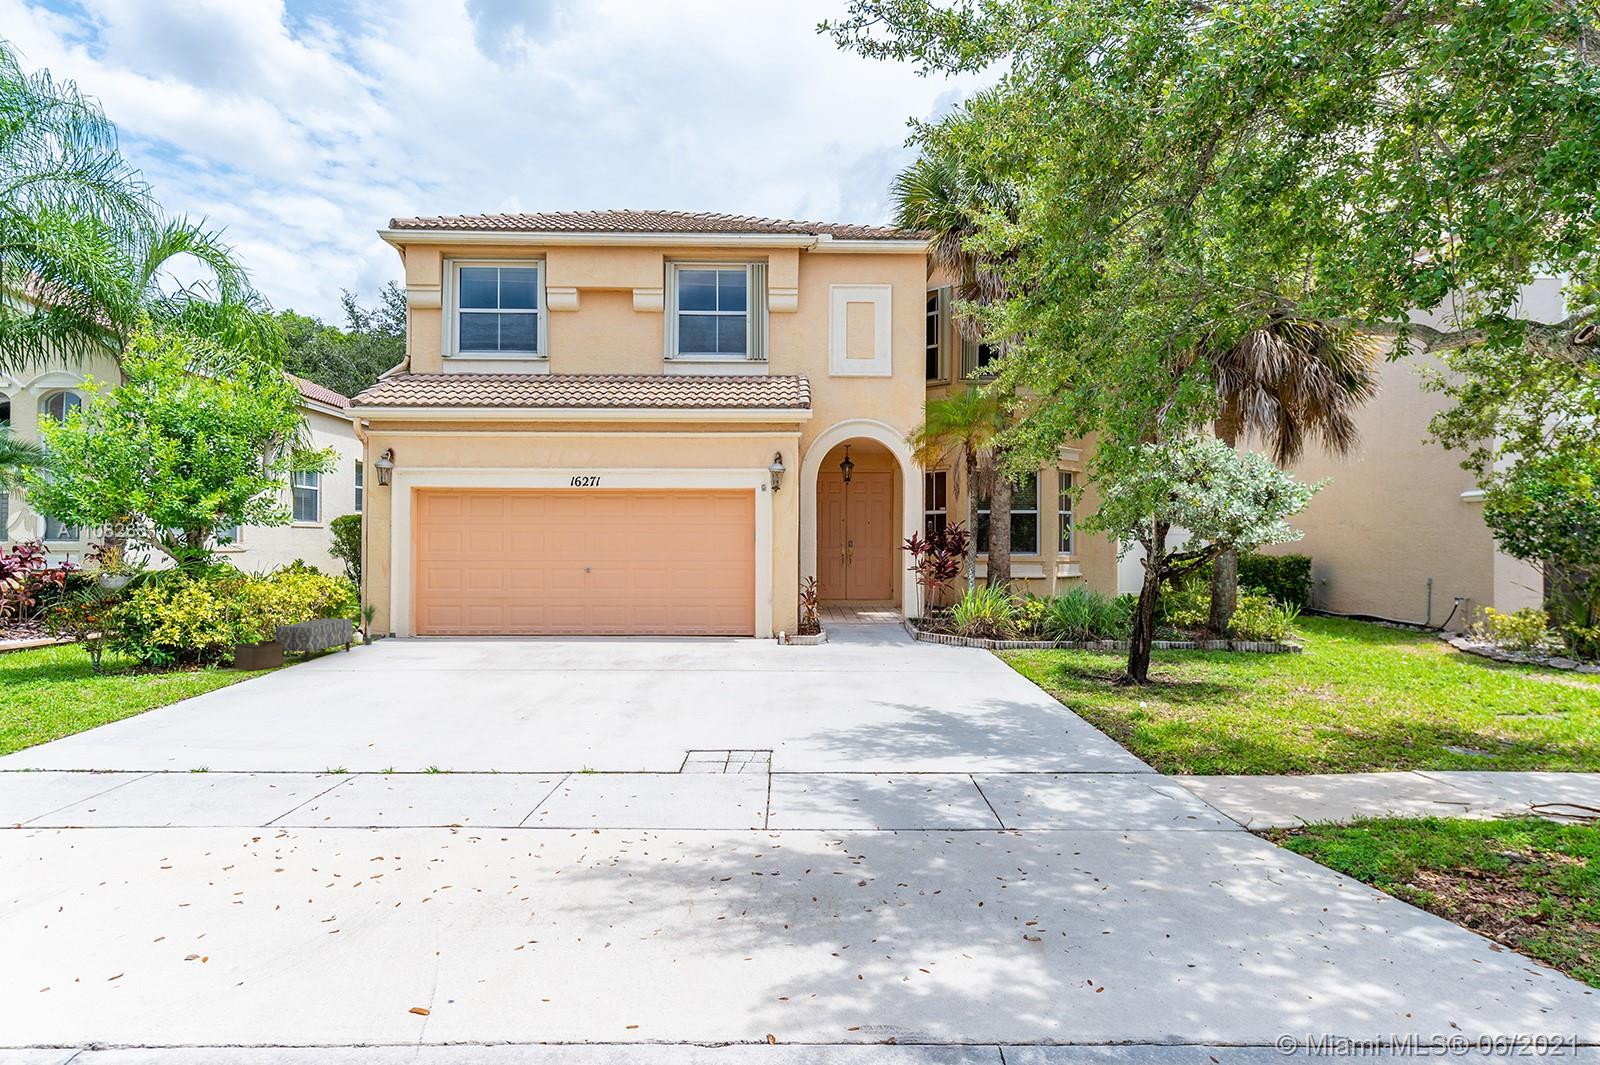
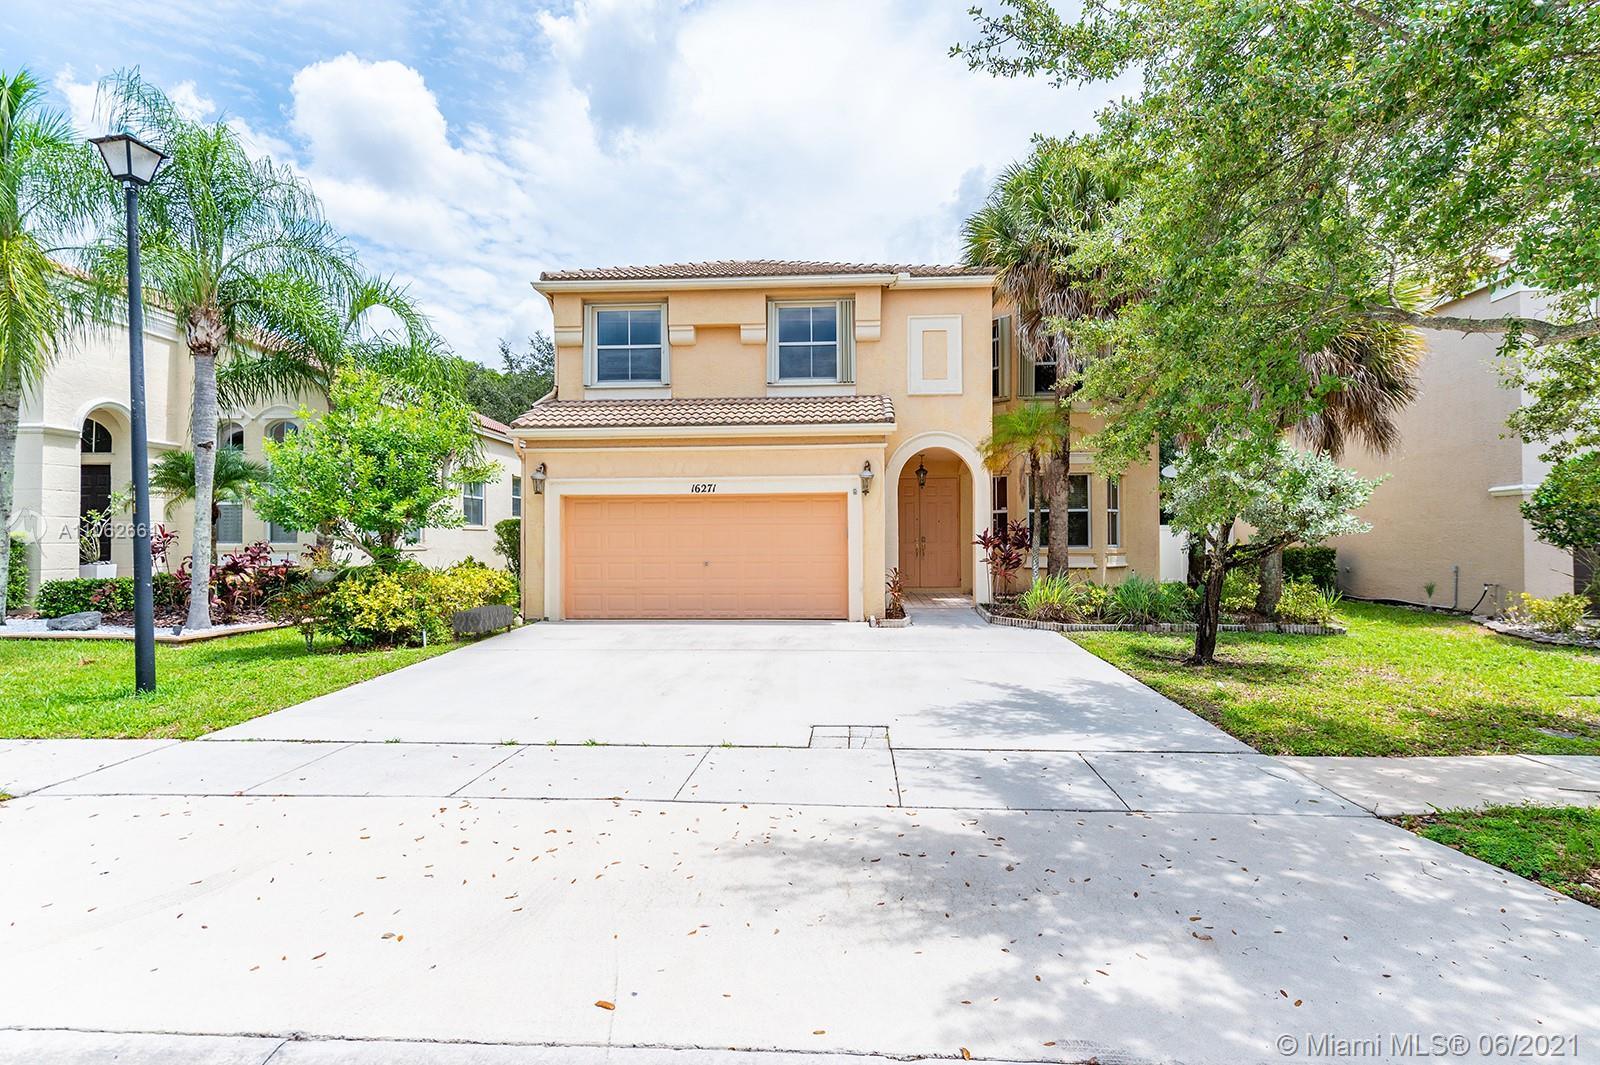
potted plant: present [361,605,377,645] -> present [1424,583,1436,612]
storage bin: present [235,641,283,671] -> none [421,624,460,649]

